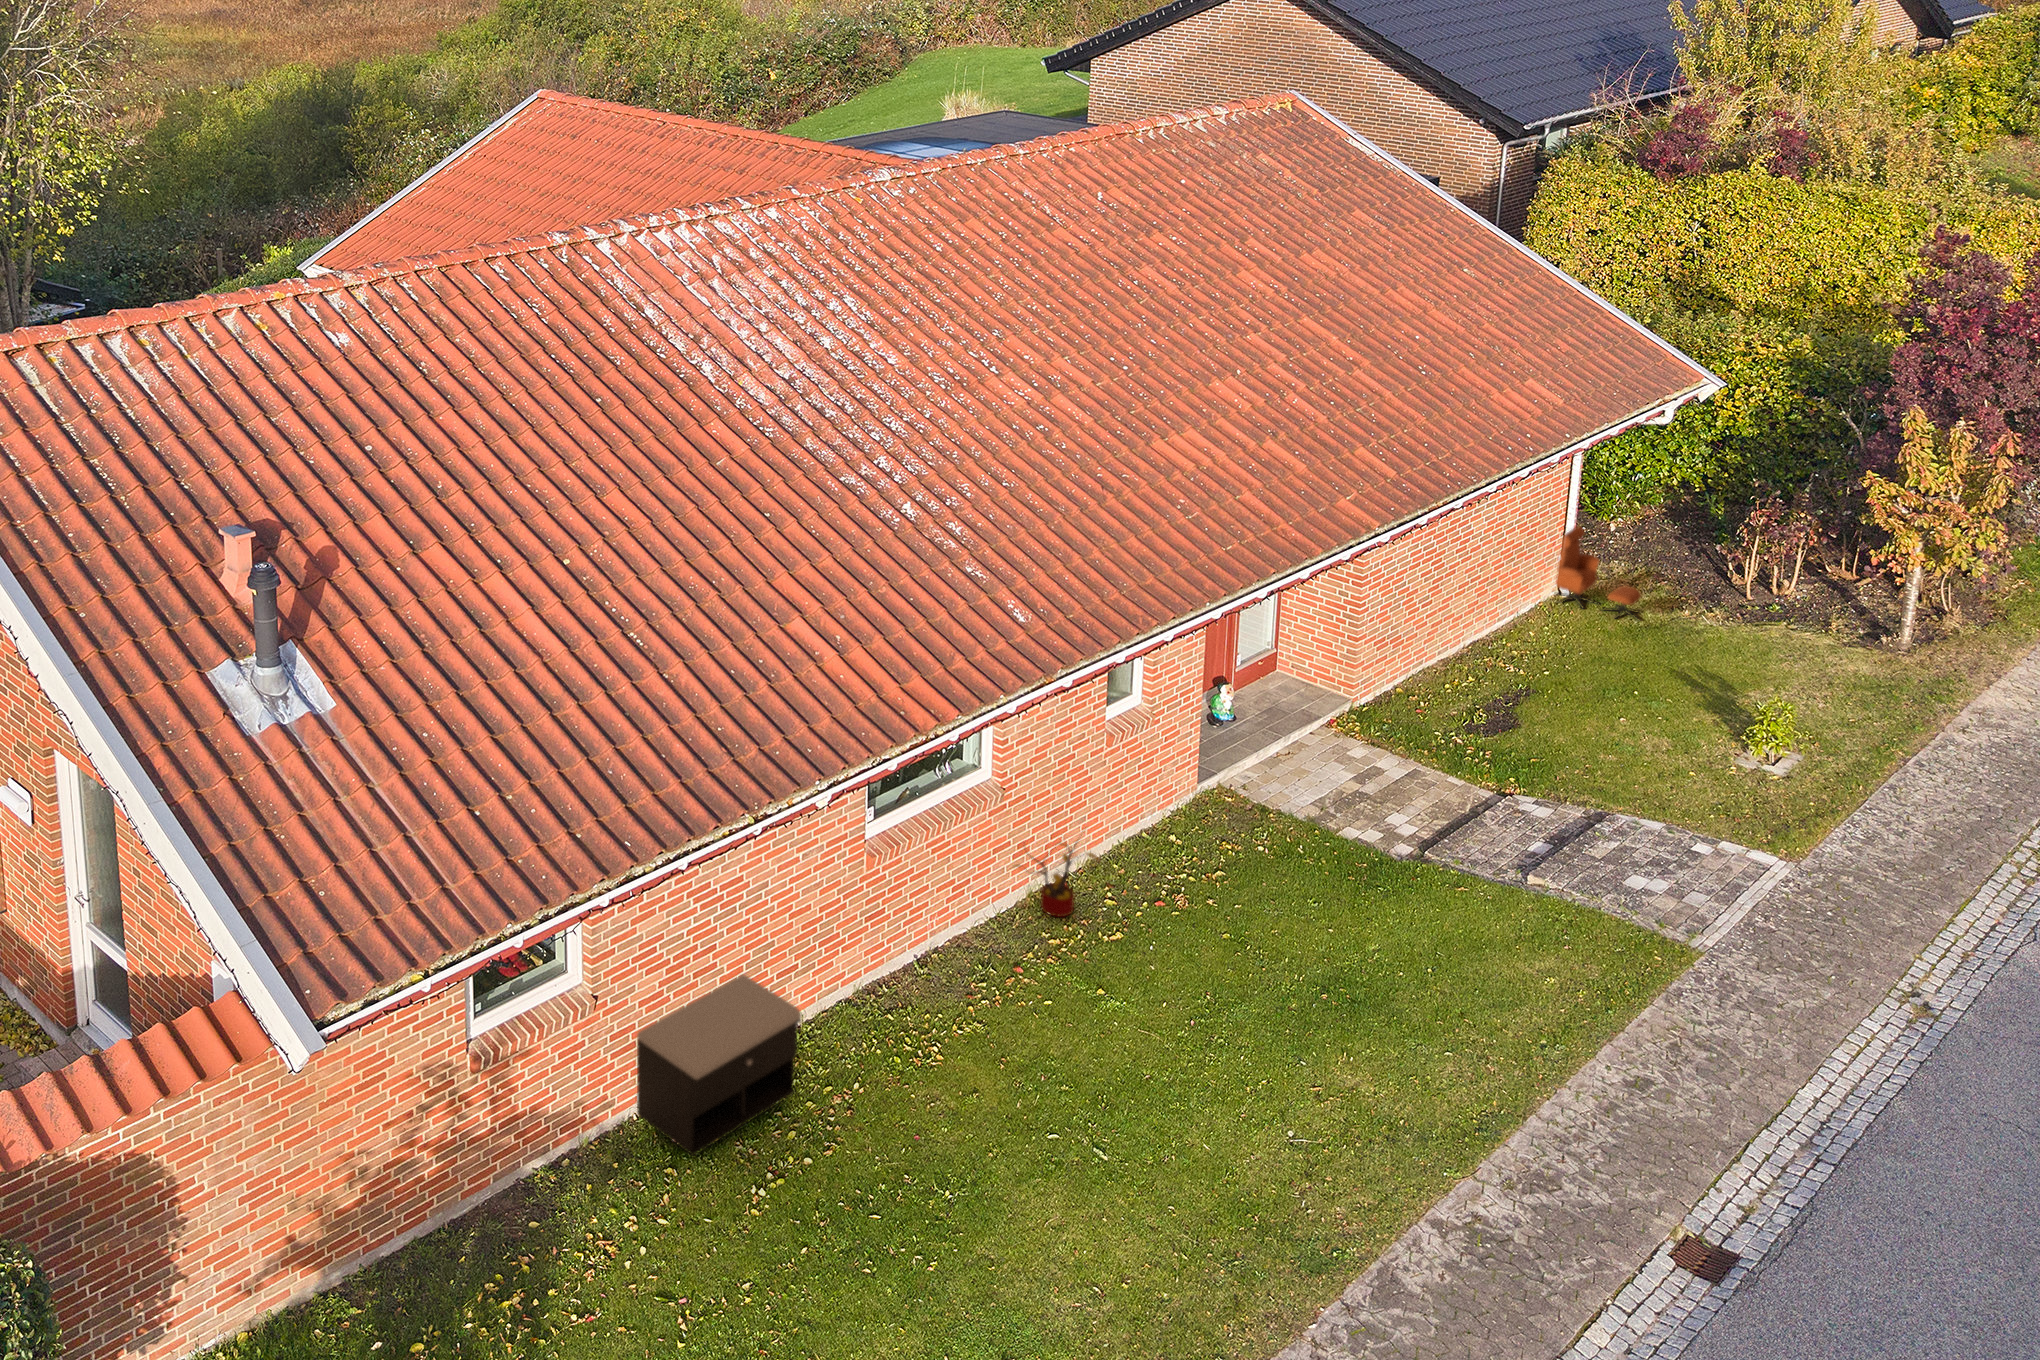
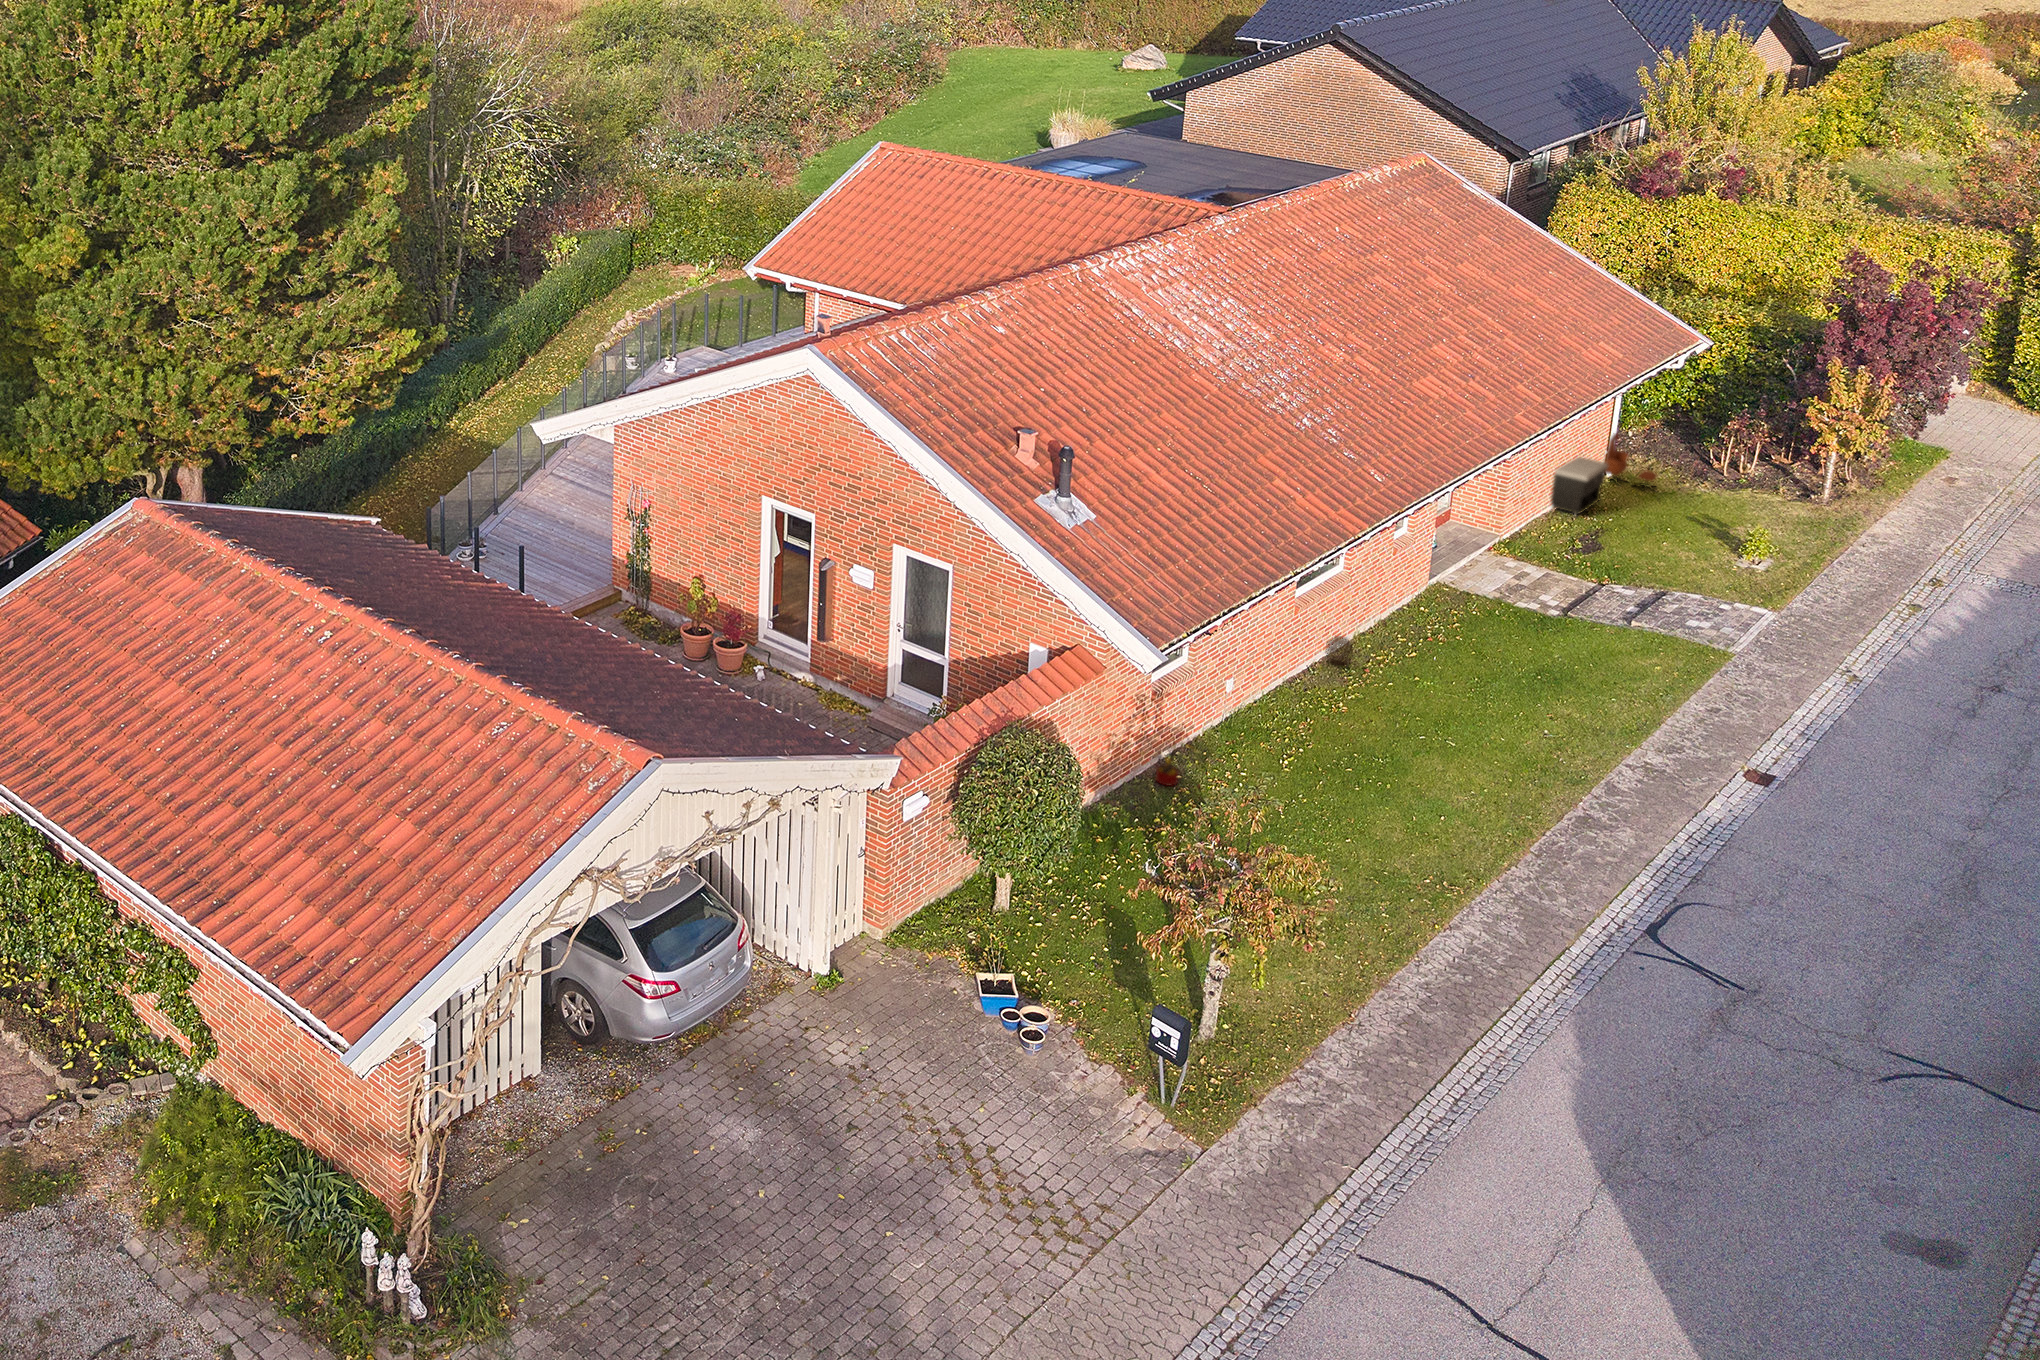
decorative plant: present [1015,835,1100,917] -> present [1149,727,1189,786]
woven basket: none [944,904,992,961] -> present [1326,636,1354,665]
storage bench: present [637,975,801,1156] -> present [1551,457,1608,515]

